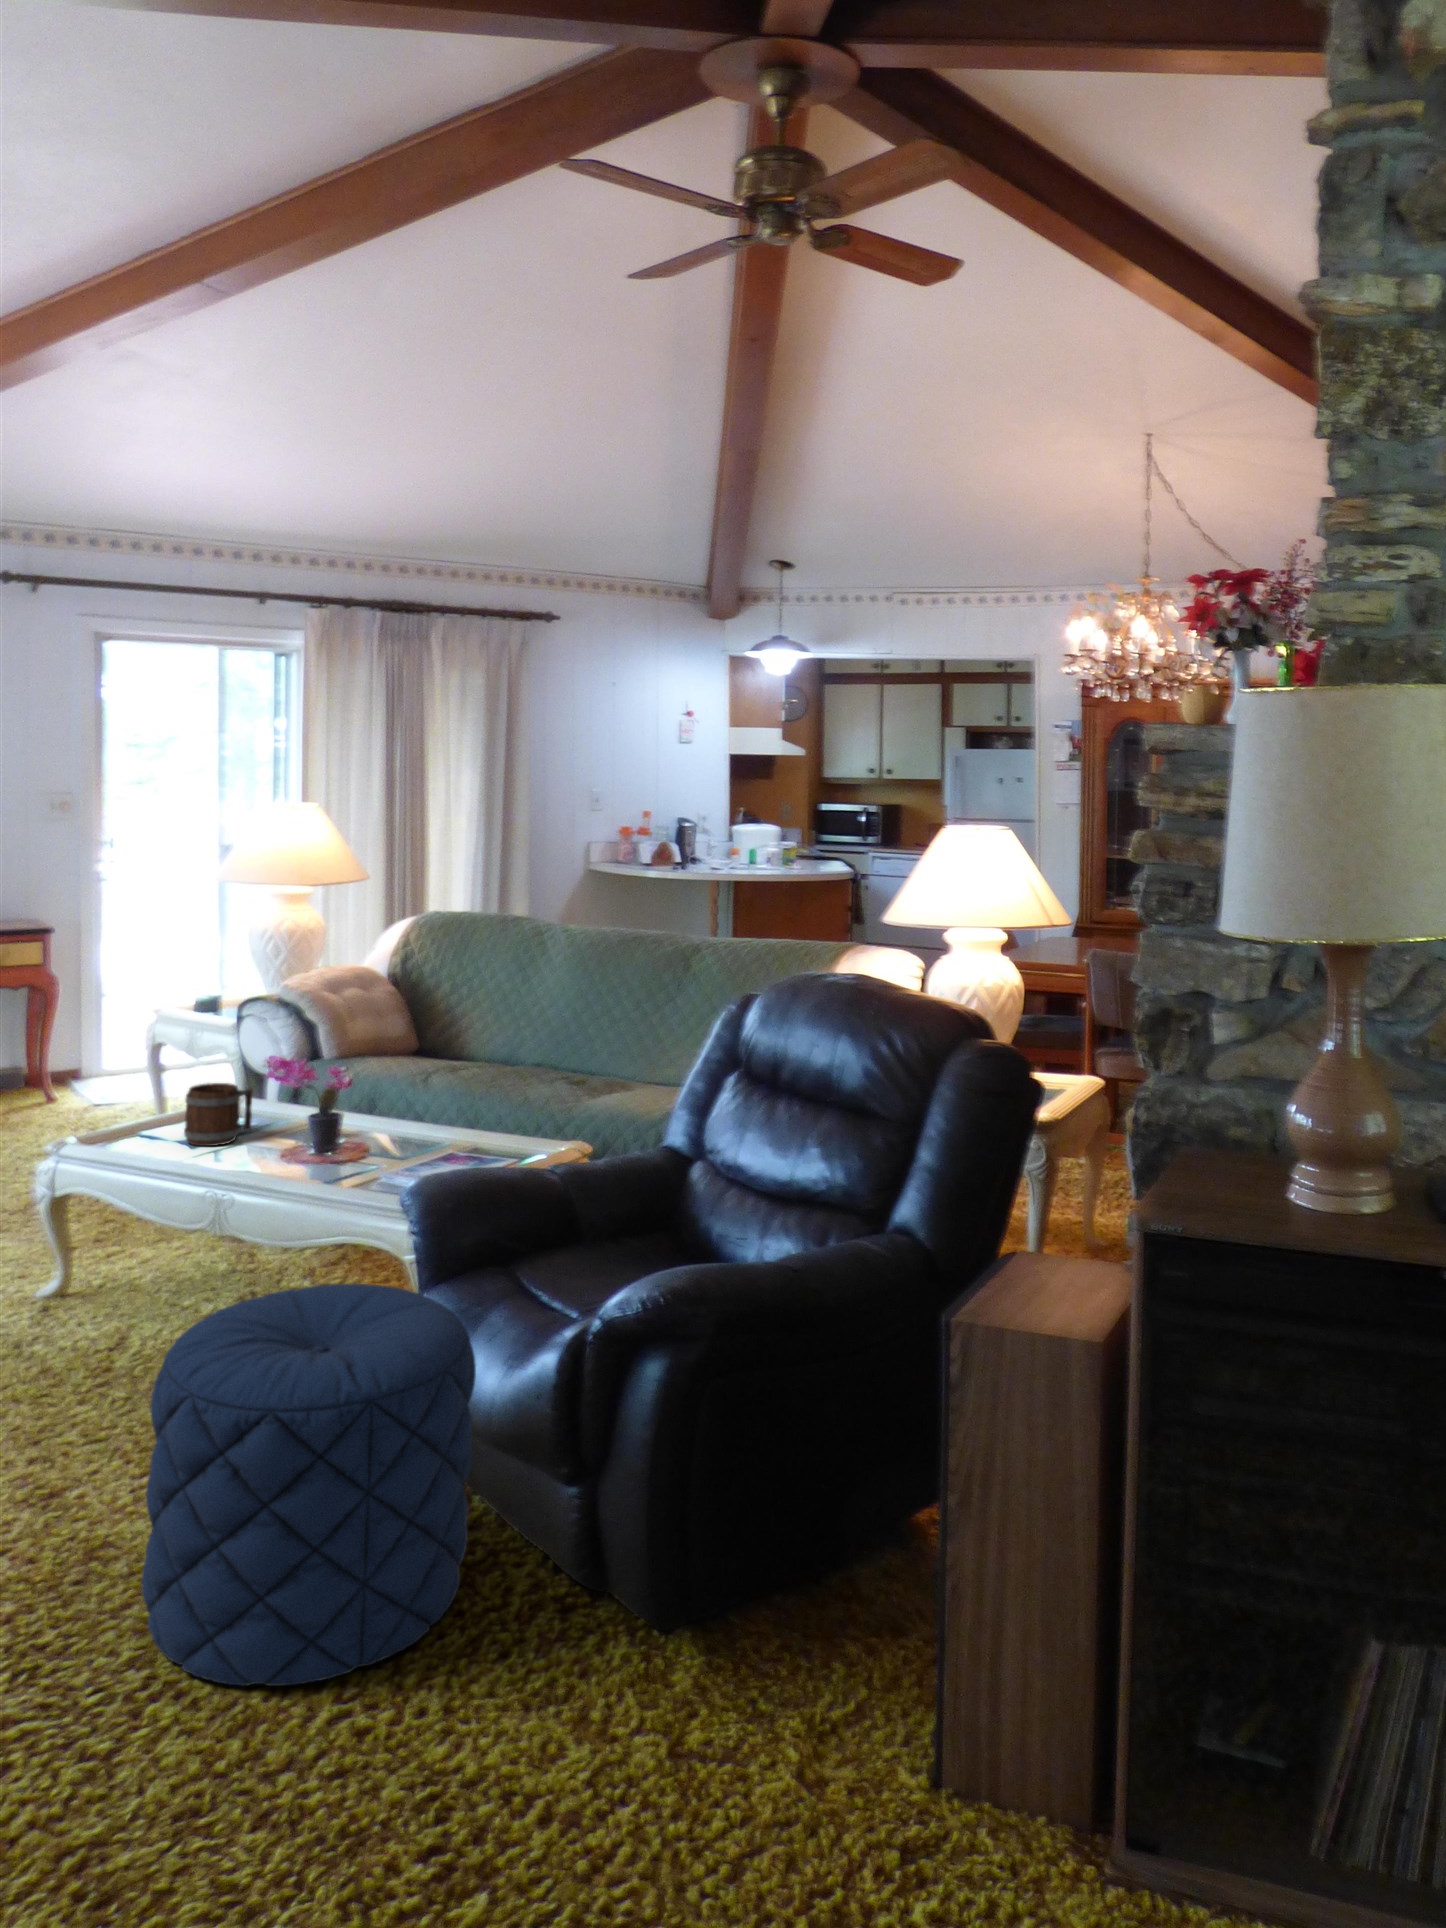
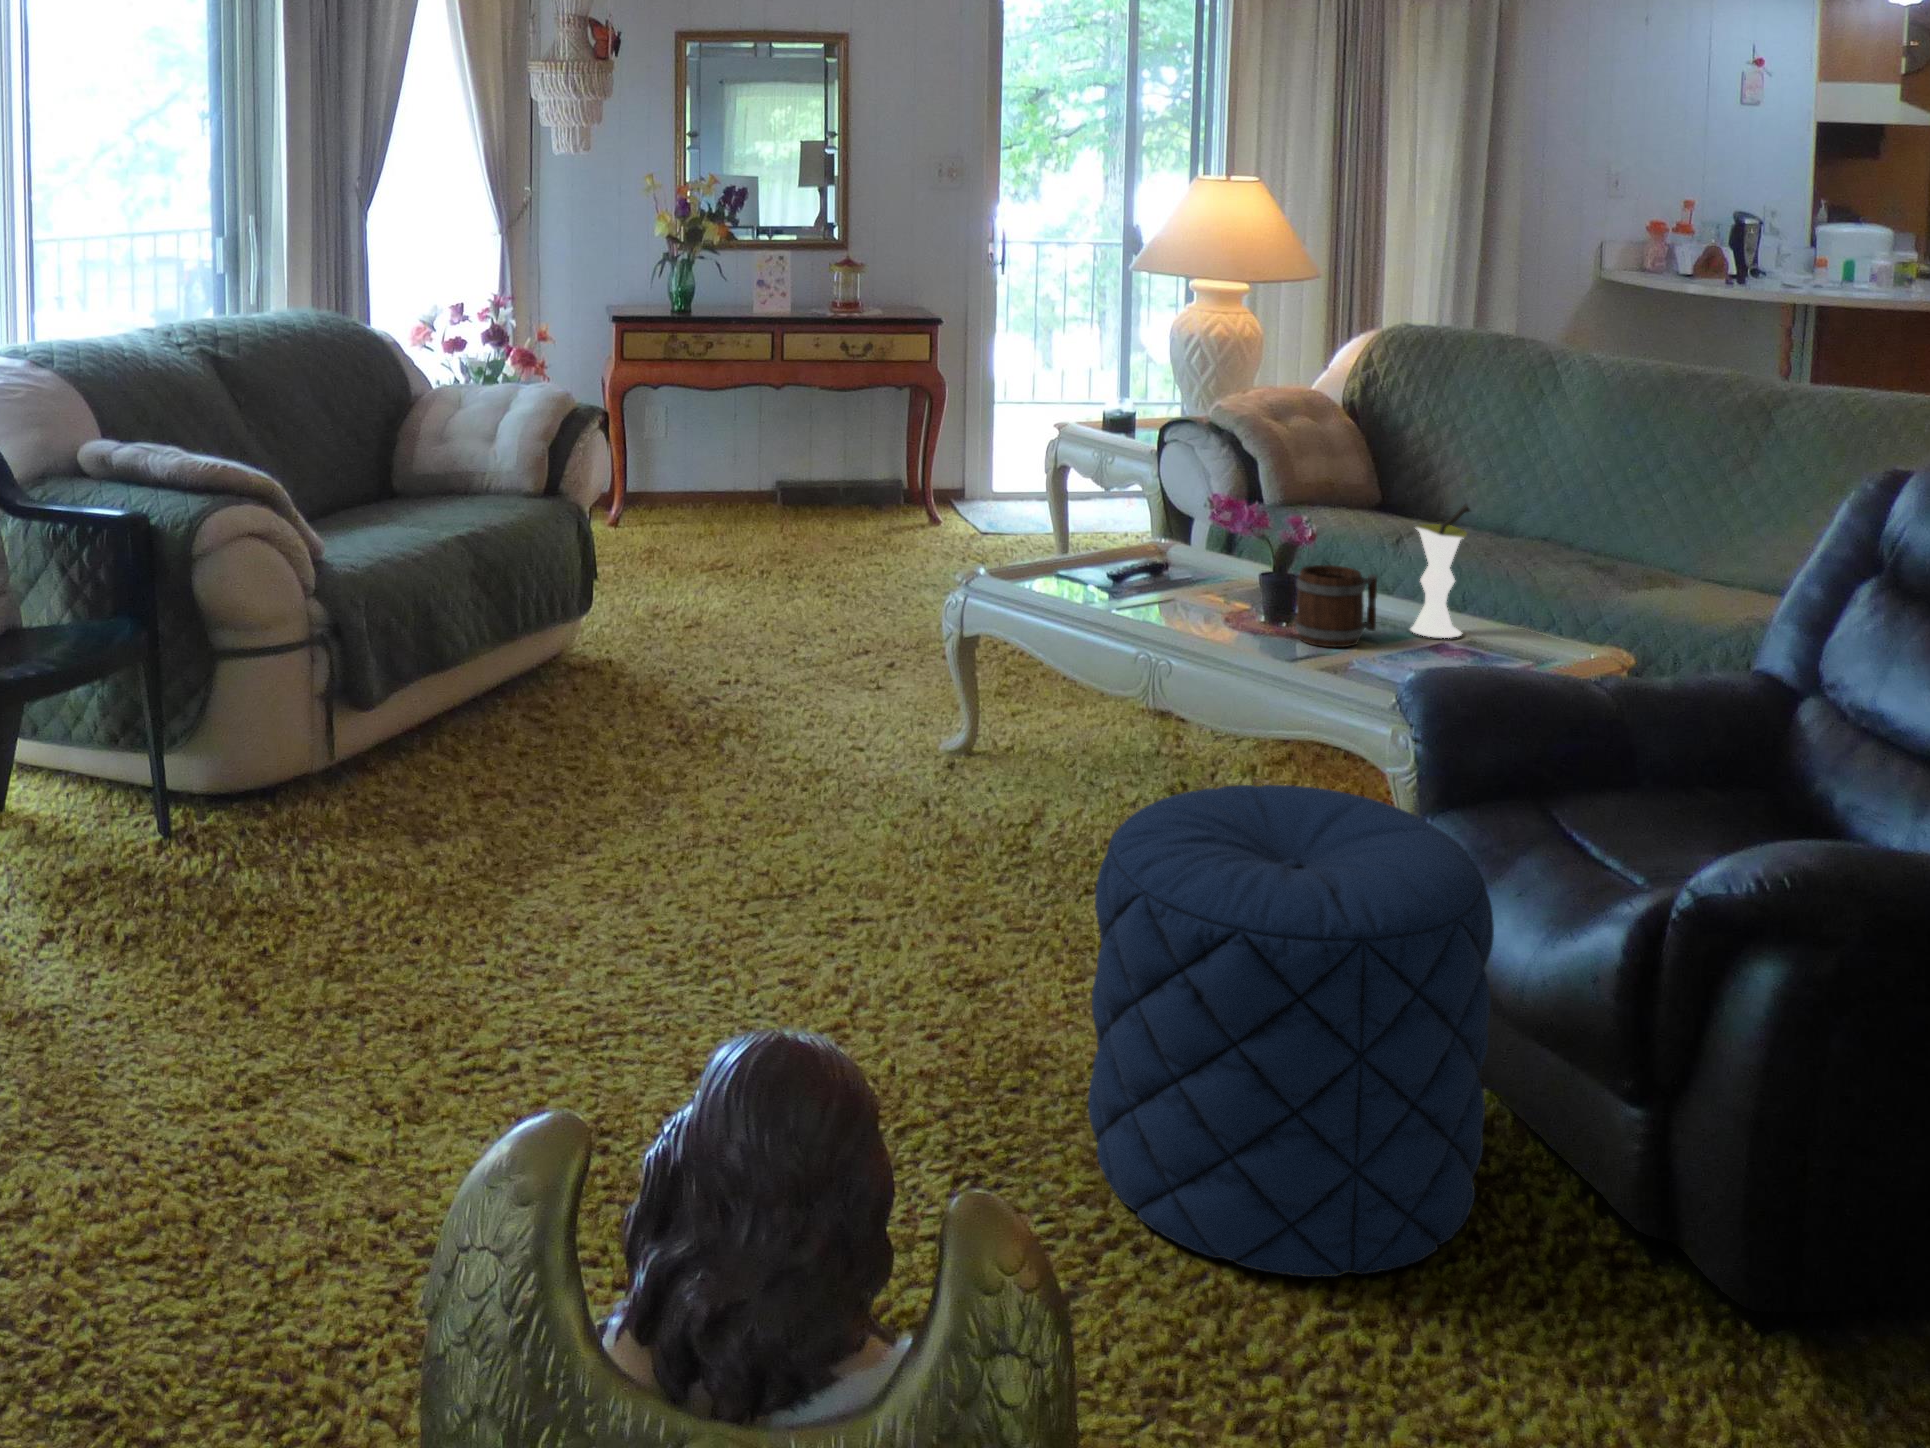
vase: none [435,1043,482,1148] -> present [1411,504,1470,638]
mug: present [184,1083,253,1146] -> present [1295,565,1377,647]

